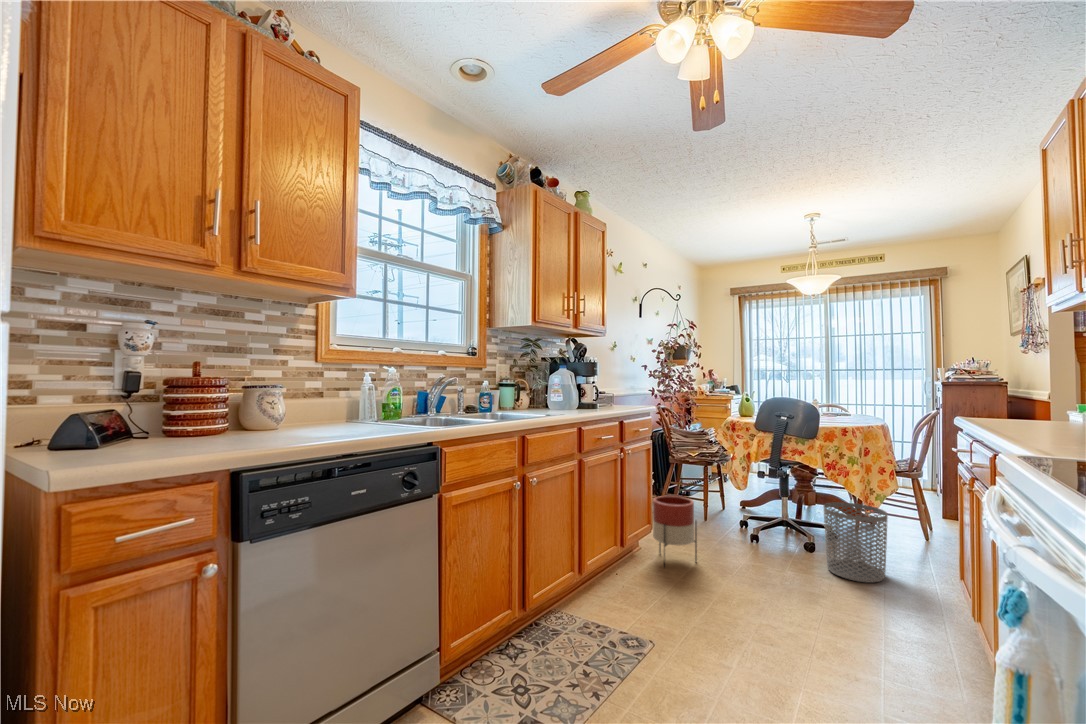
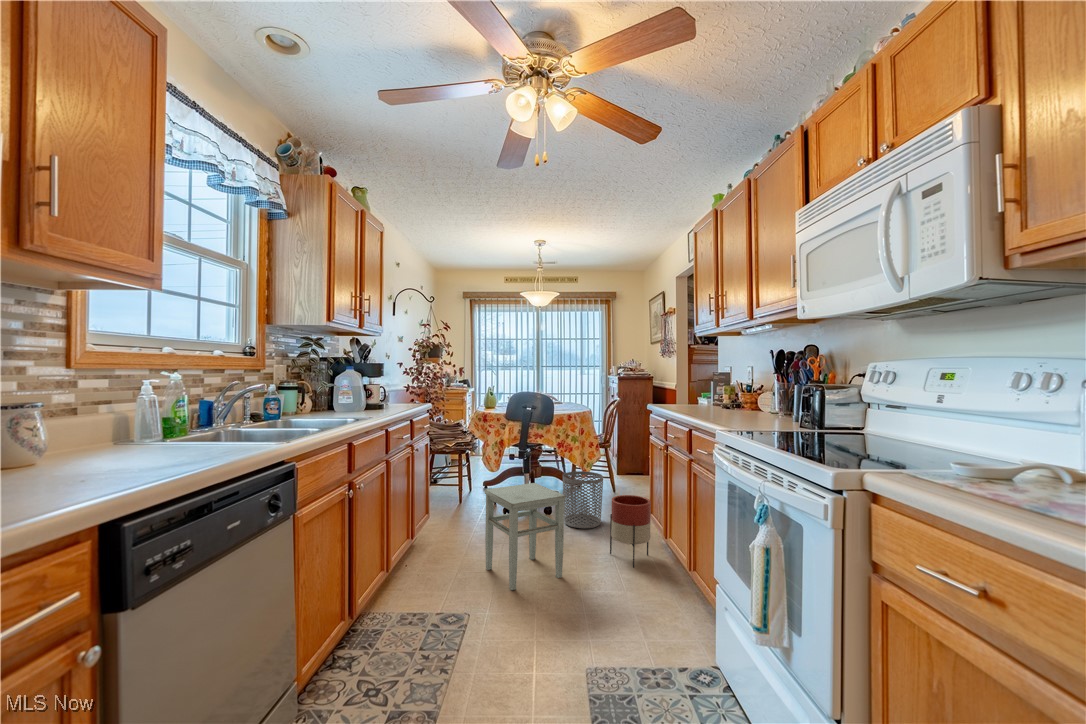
planter: present [653,496,697,565] -> present [610,495,651,568]
stool: none [694,505,794,635] -> present [485,483,565,590]

